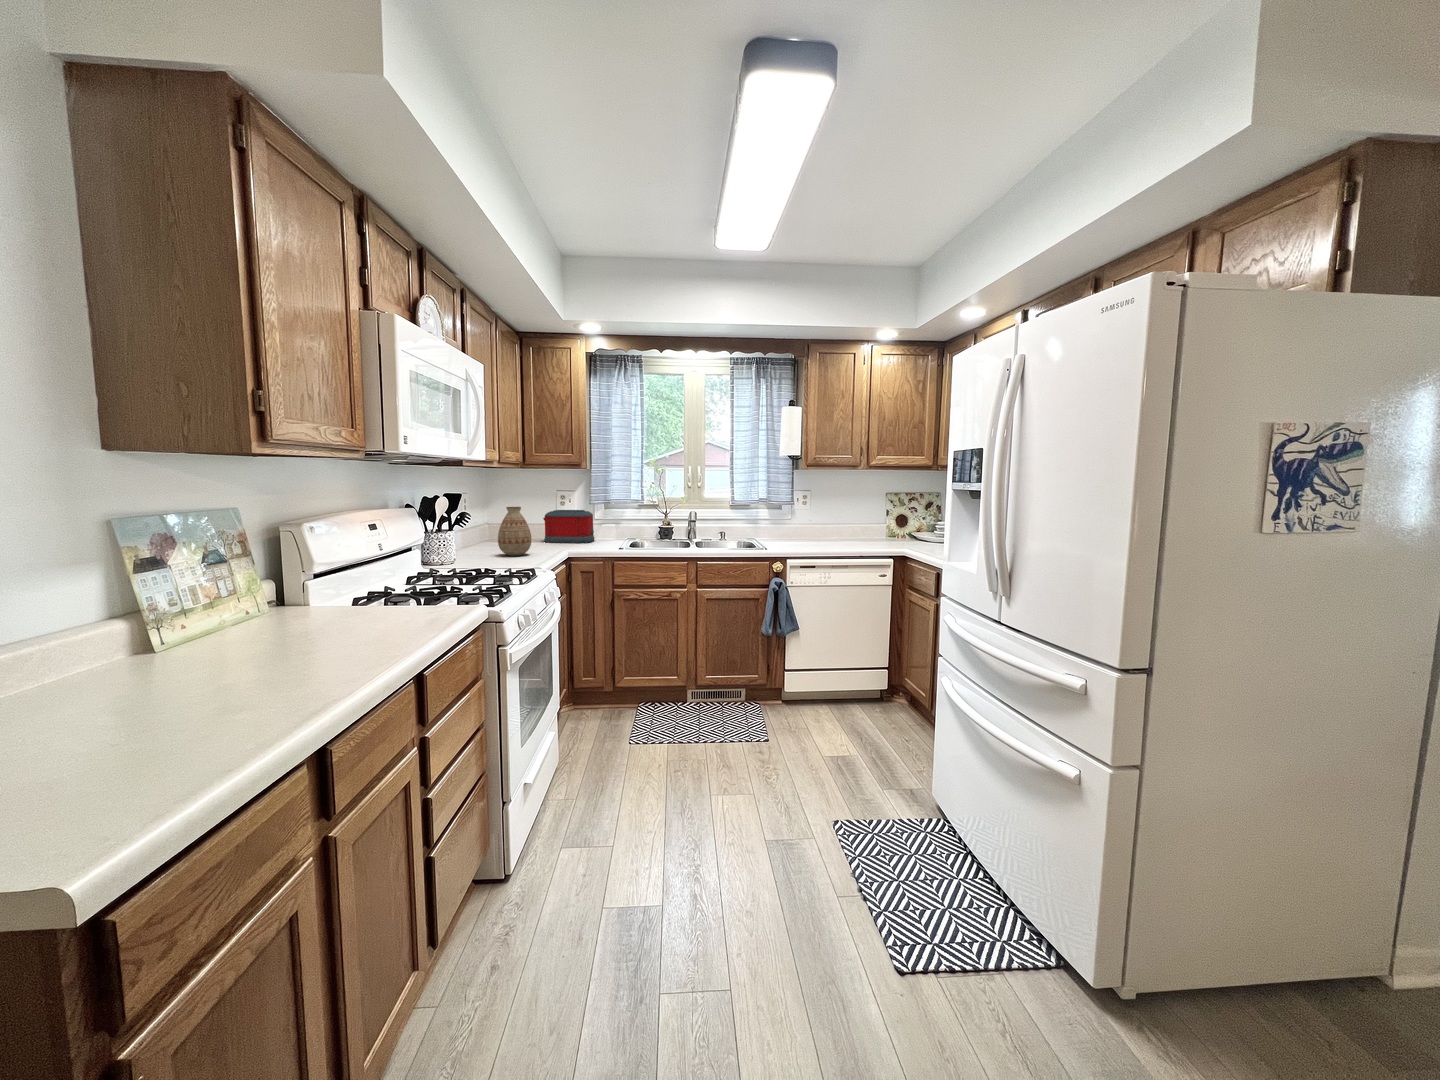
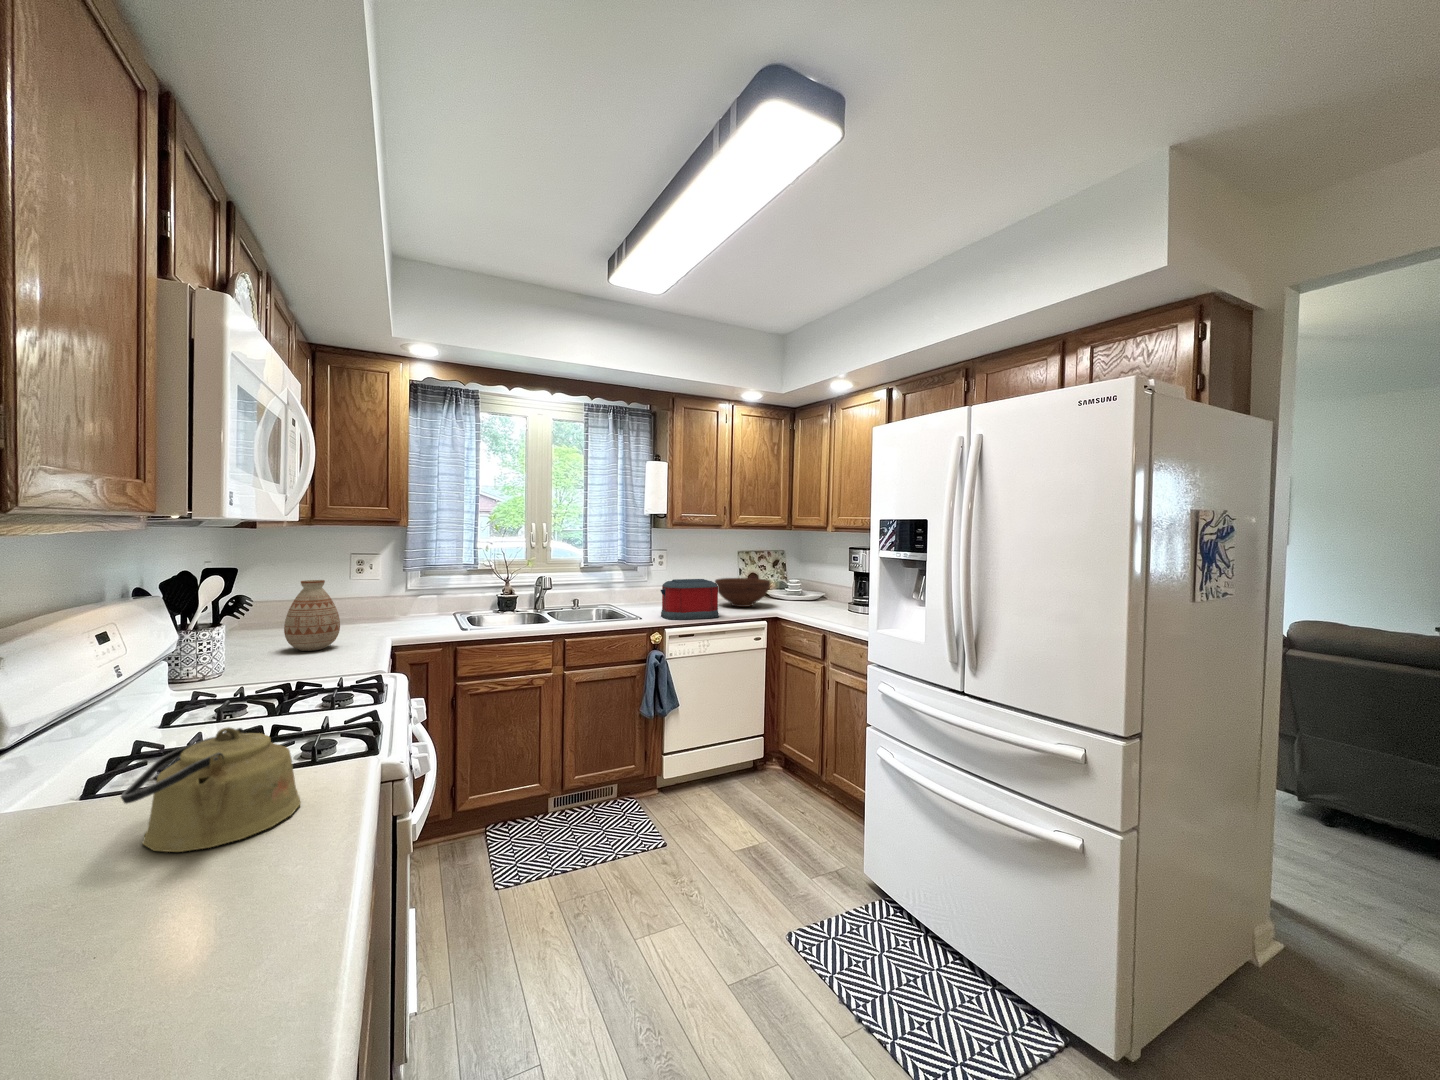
toaster: present [543,510,594,543] -> present [660,579,719,620]
fruit bowl: none [852,518,910,546] -> present [715,578,770,607]
kettle: none [356,570,443,628] -> present [121,727,301,852]

